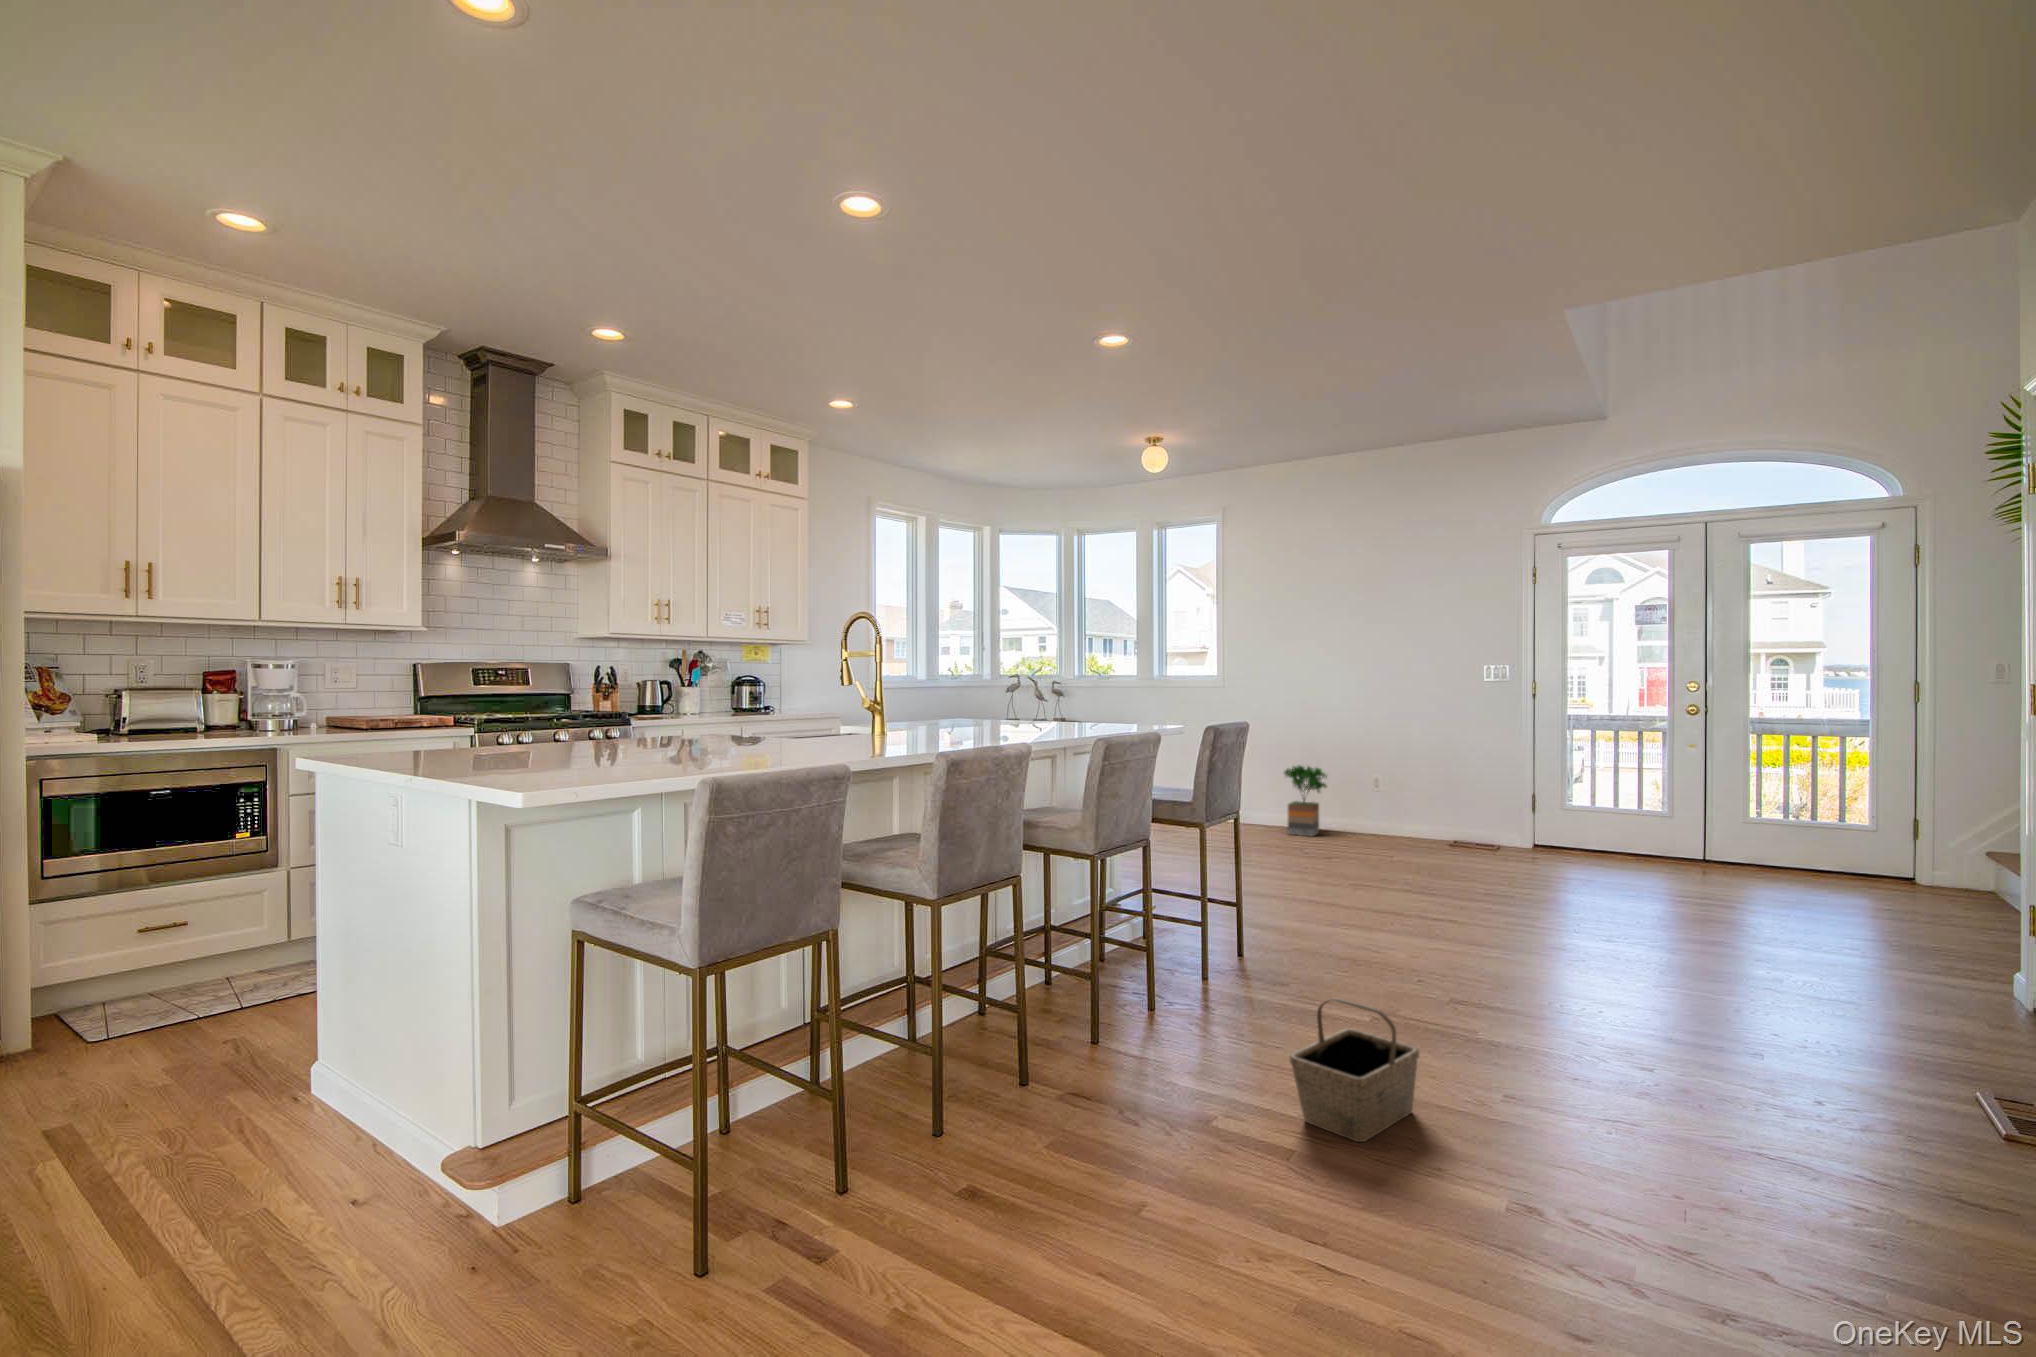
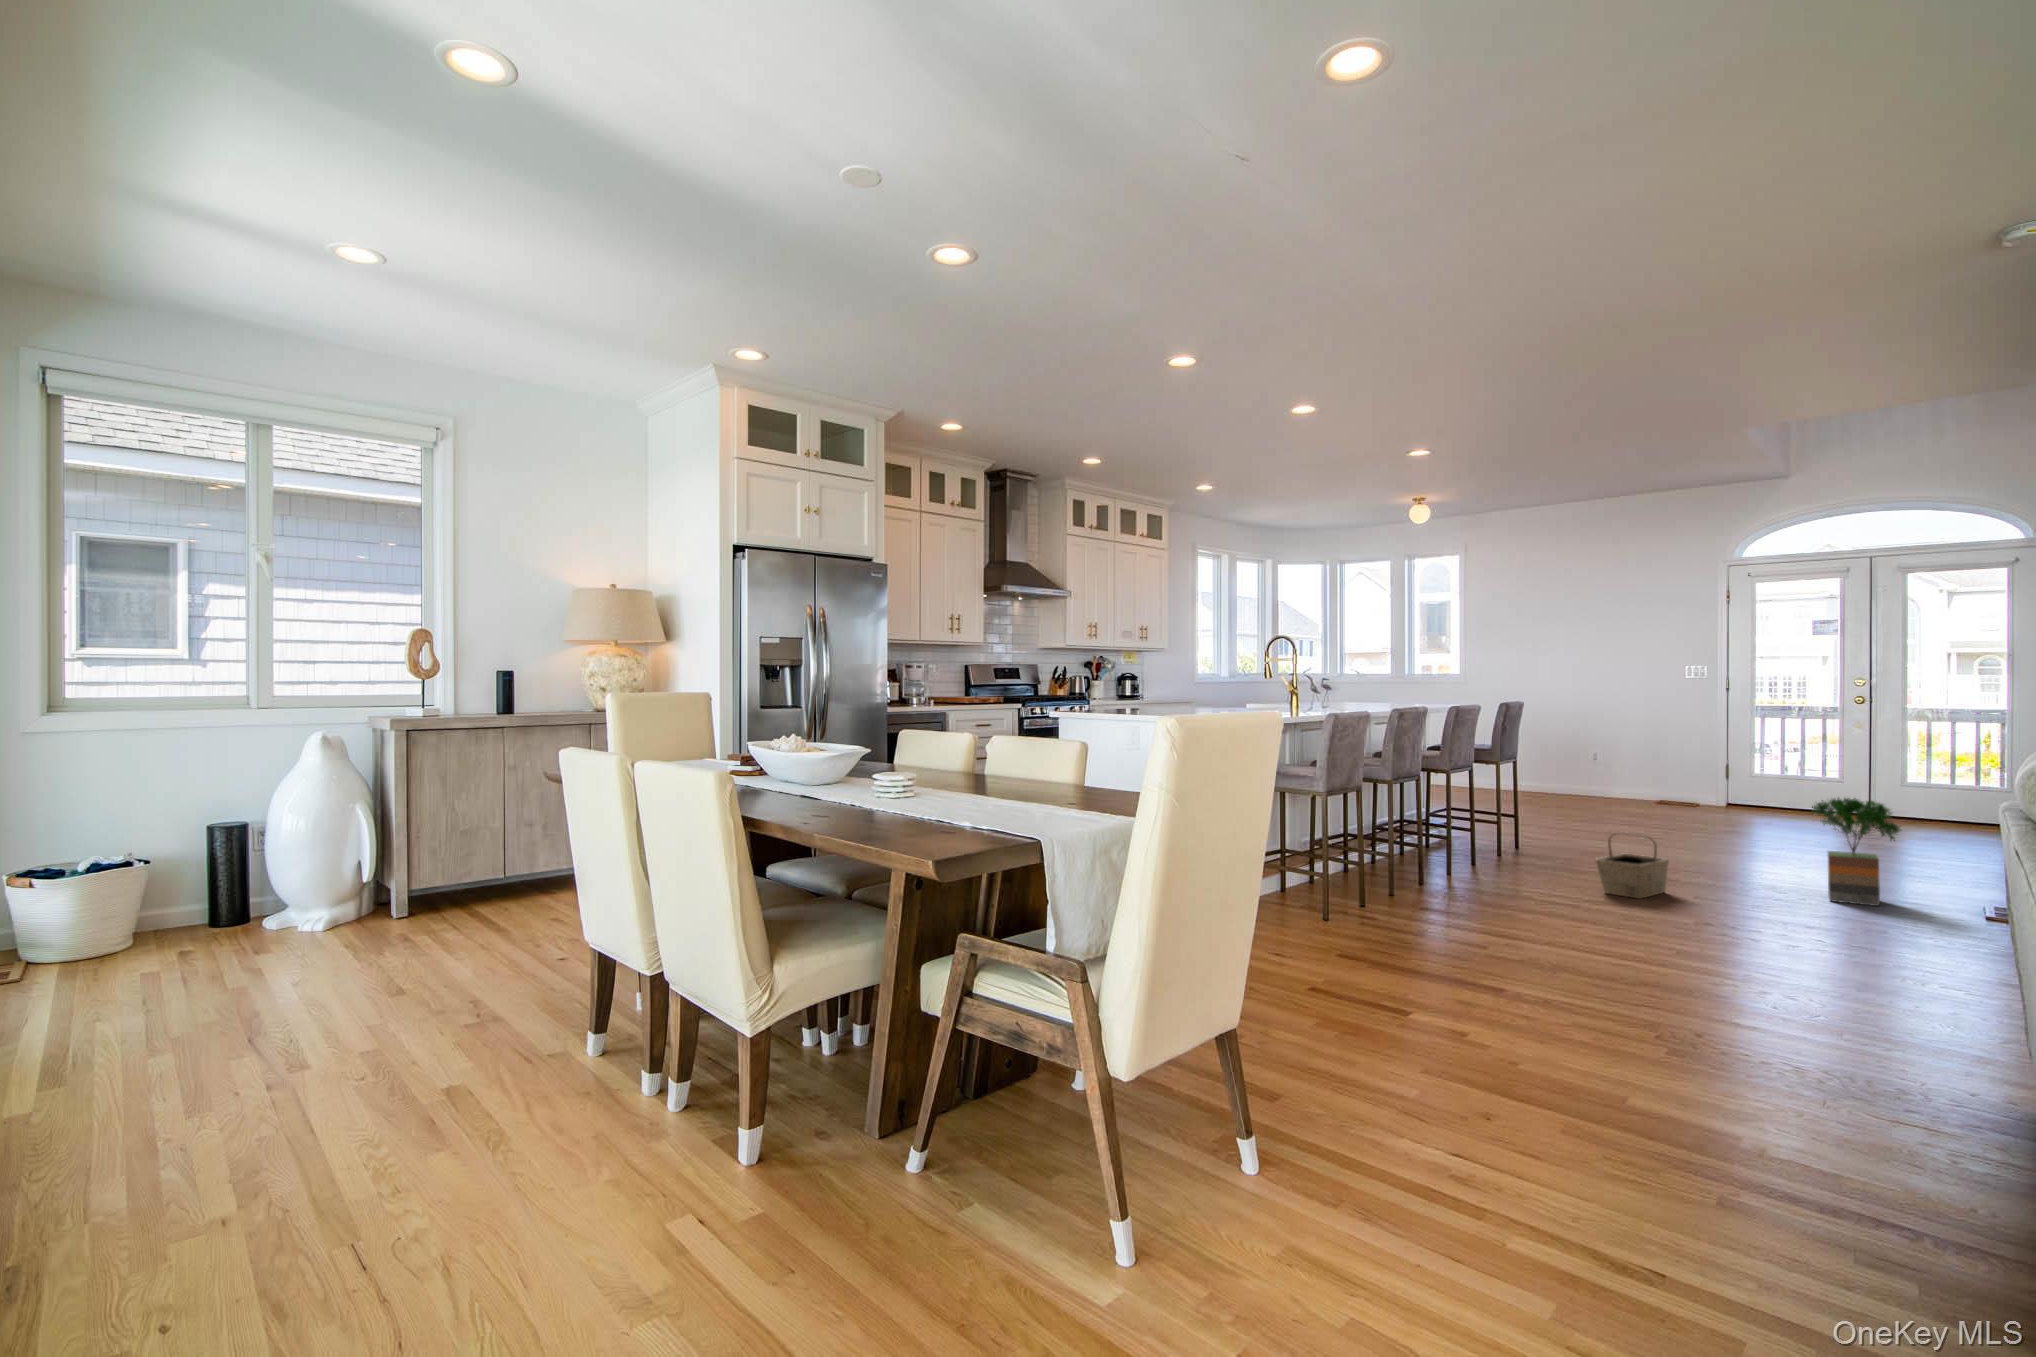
potted tree: present [1284,765,1327,836] -> present [1812,798,1901,906]

